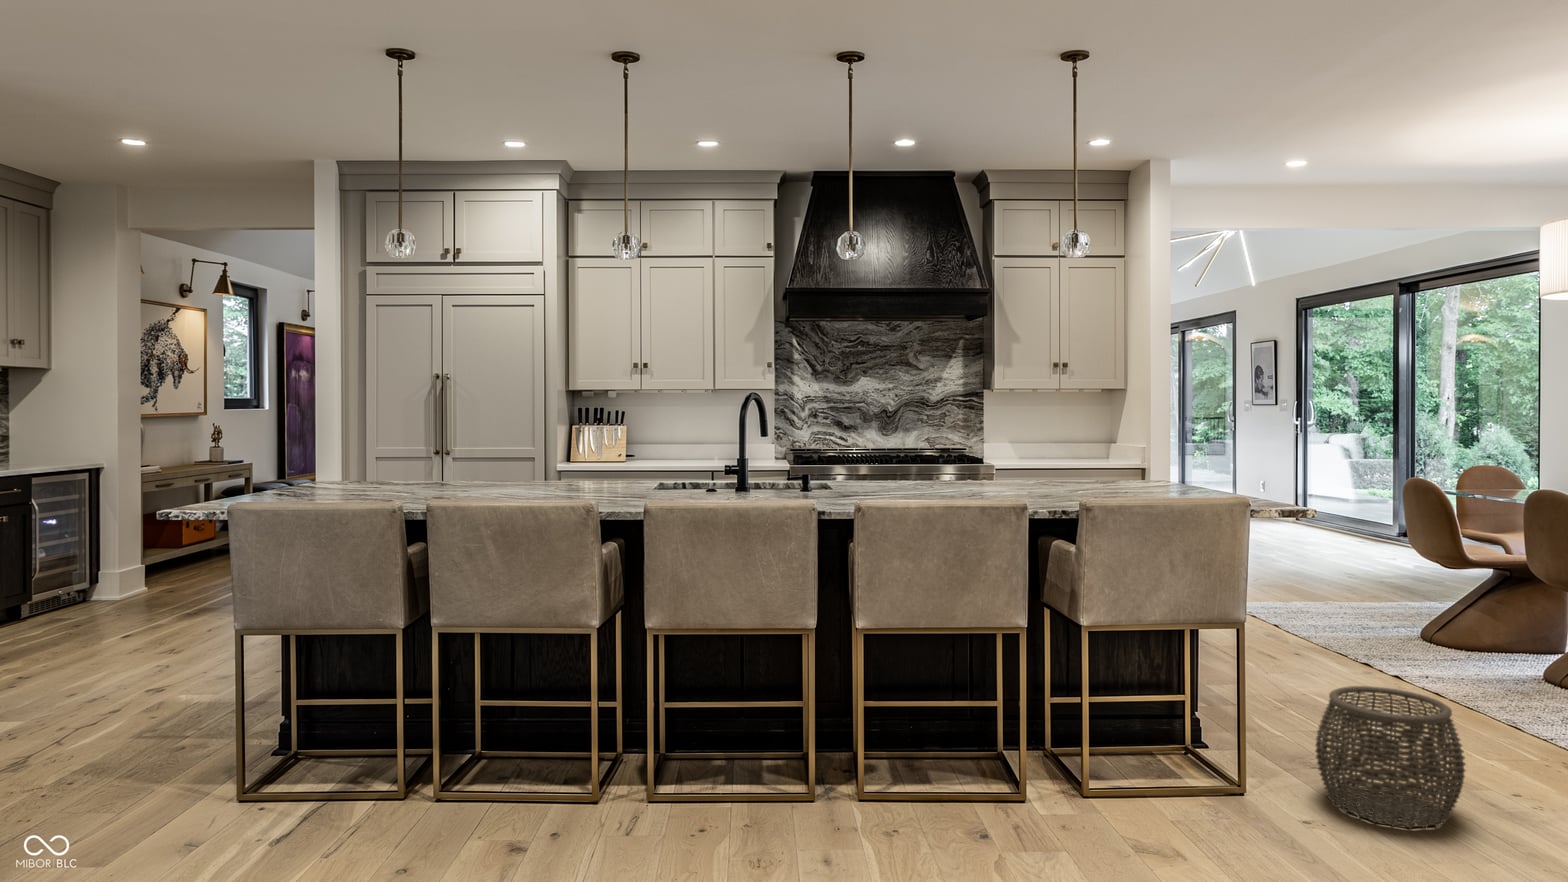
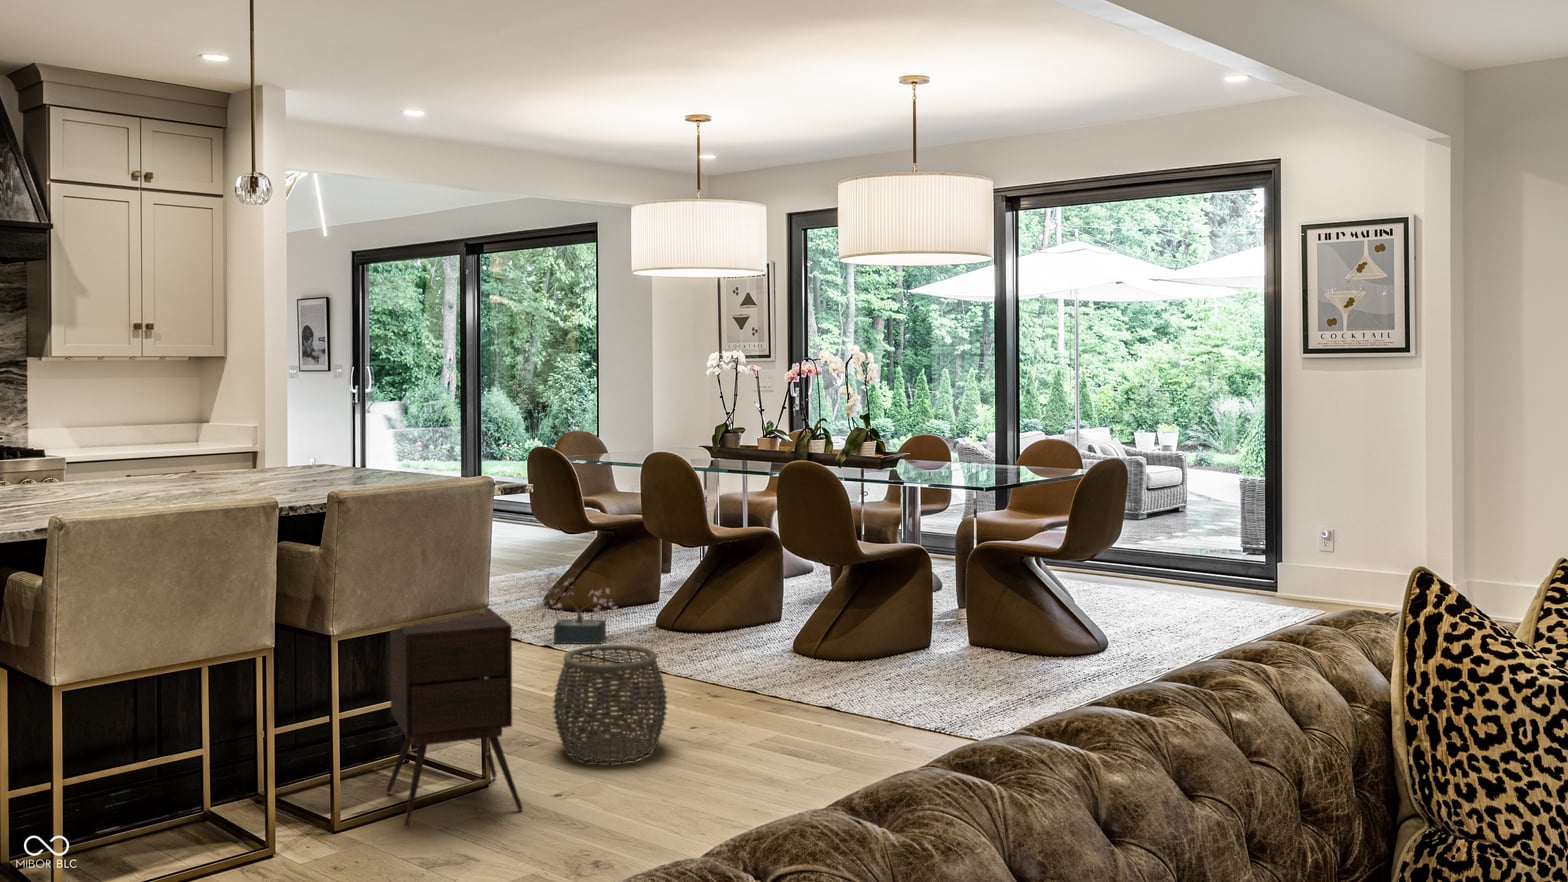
decorative plant: none [1387,601,1488,686] -> present [536,573,617,644]
side table: none [1106,615,1234,844] -> present [387,608,523,828]

